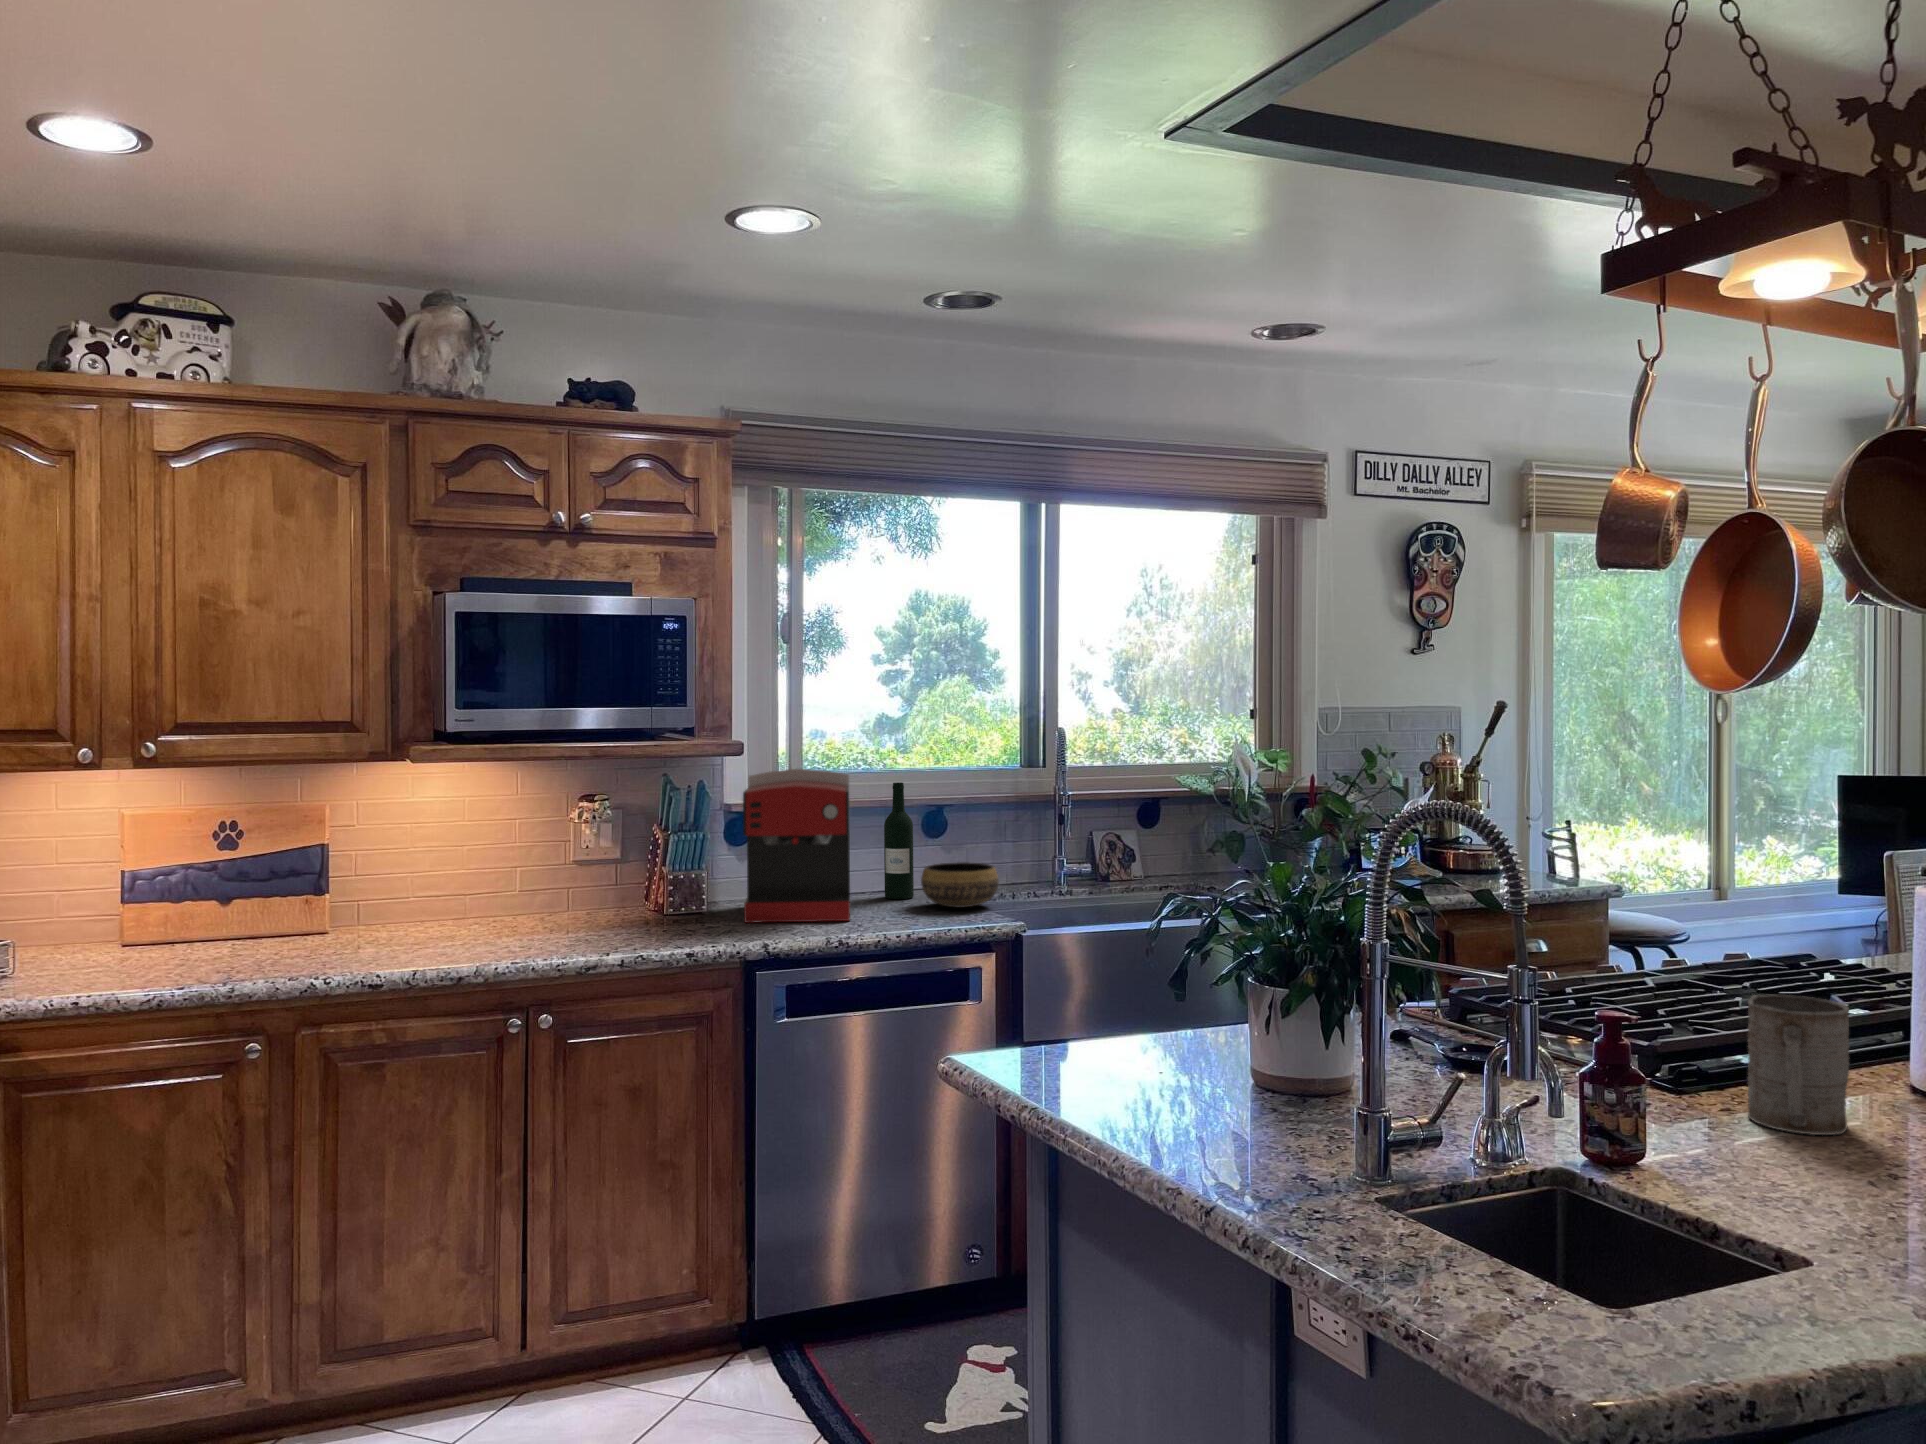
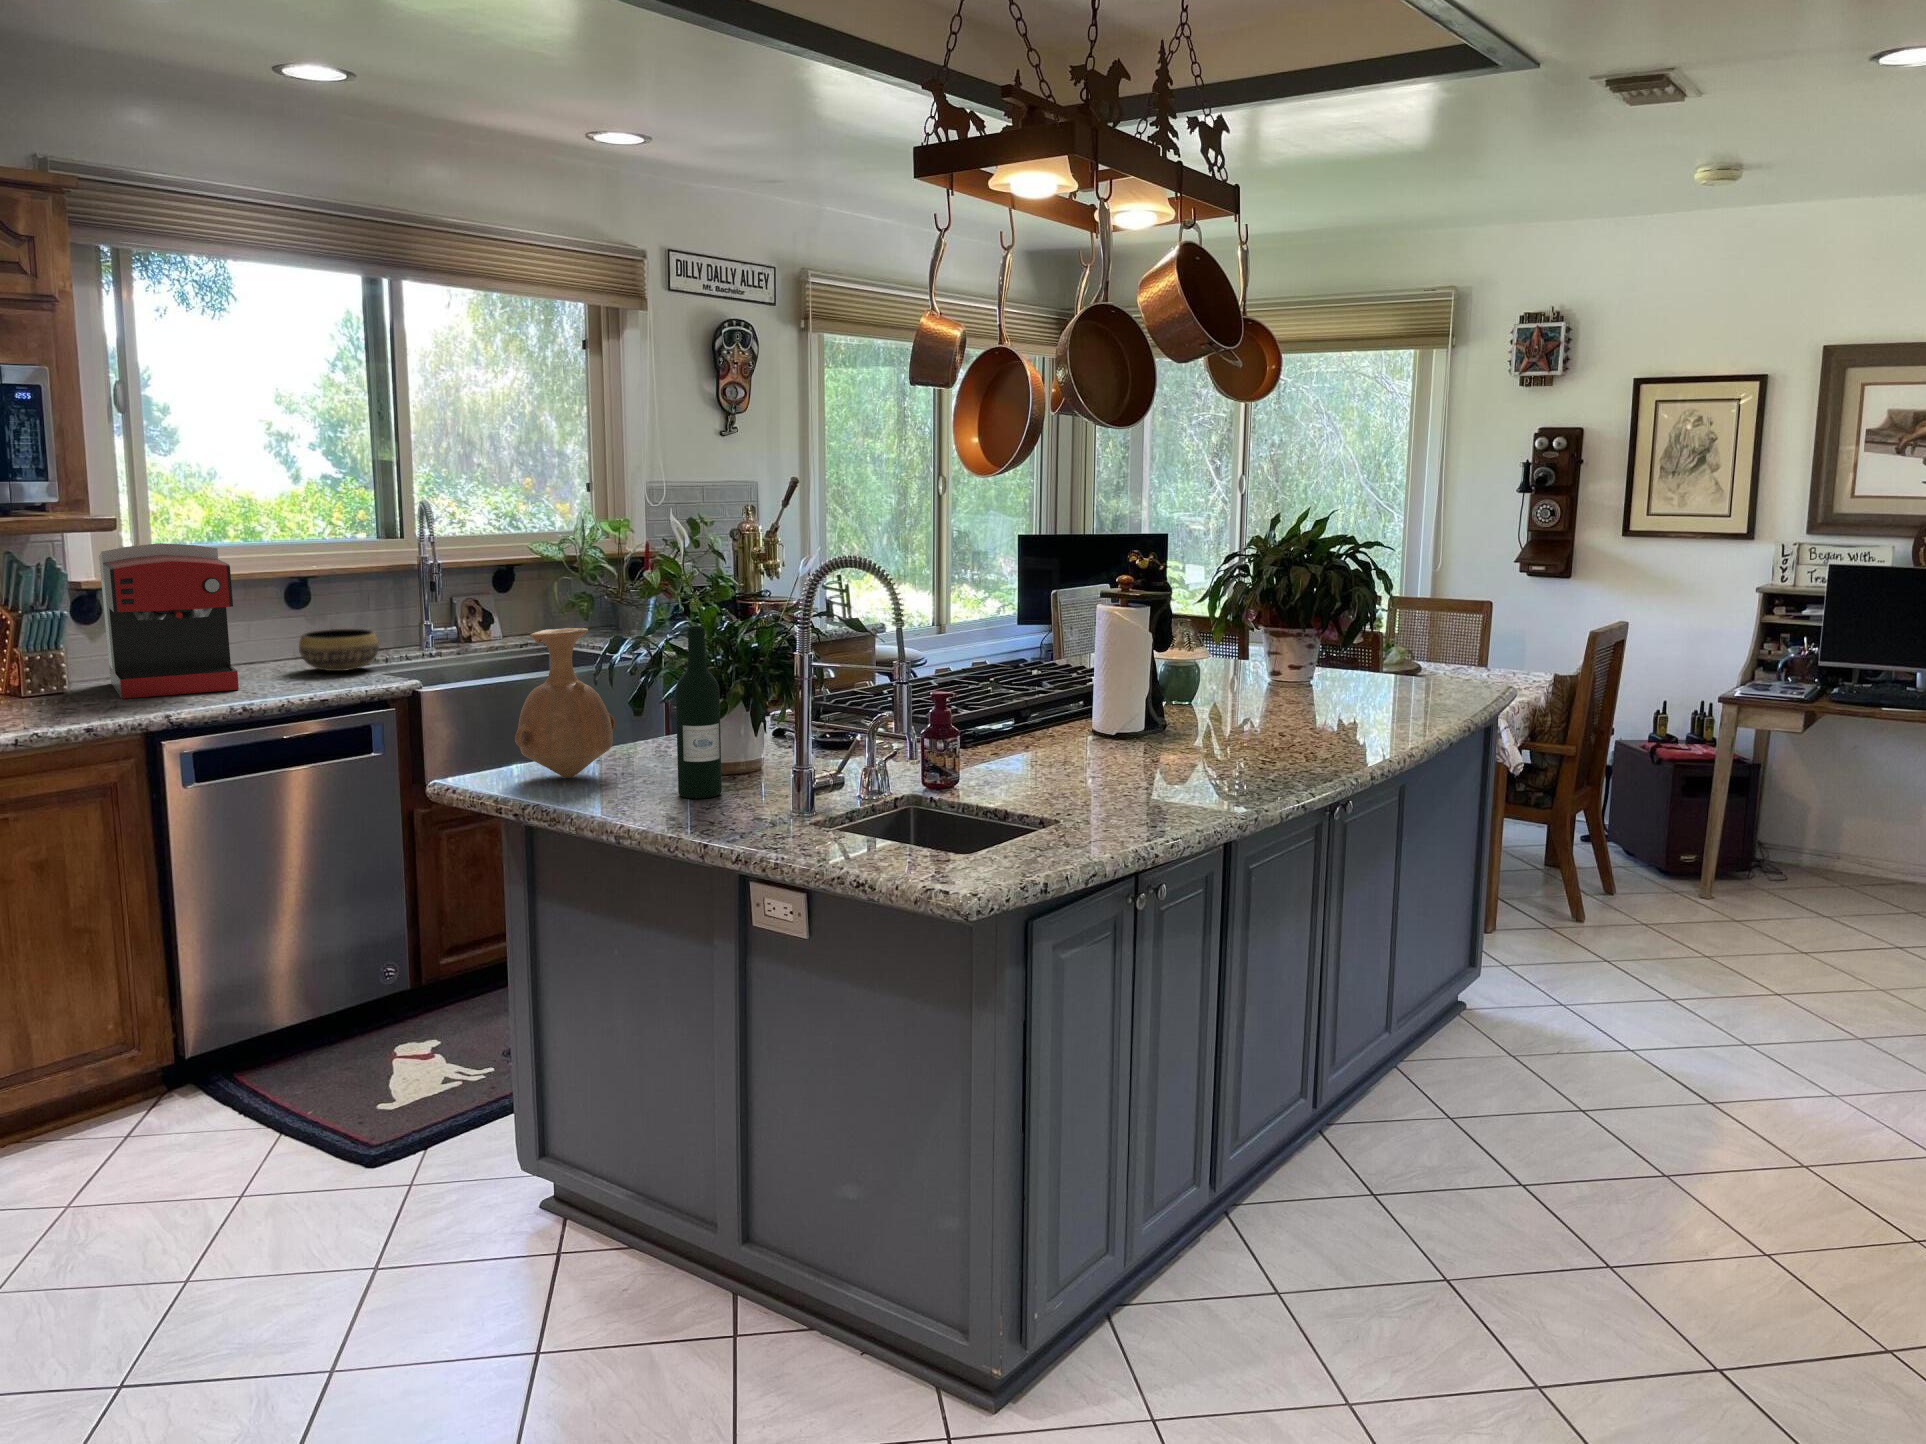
wine bottle: present [884,783,914,899] -> present [676,626,722,799]
vase: none [1026,875,1160,1069] -> present [515,628,615,778]
mug: present [1748,995,1850,1135] -> none [1003,680,1059,762]

